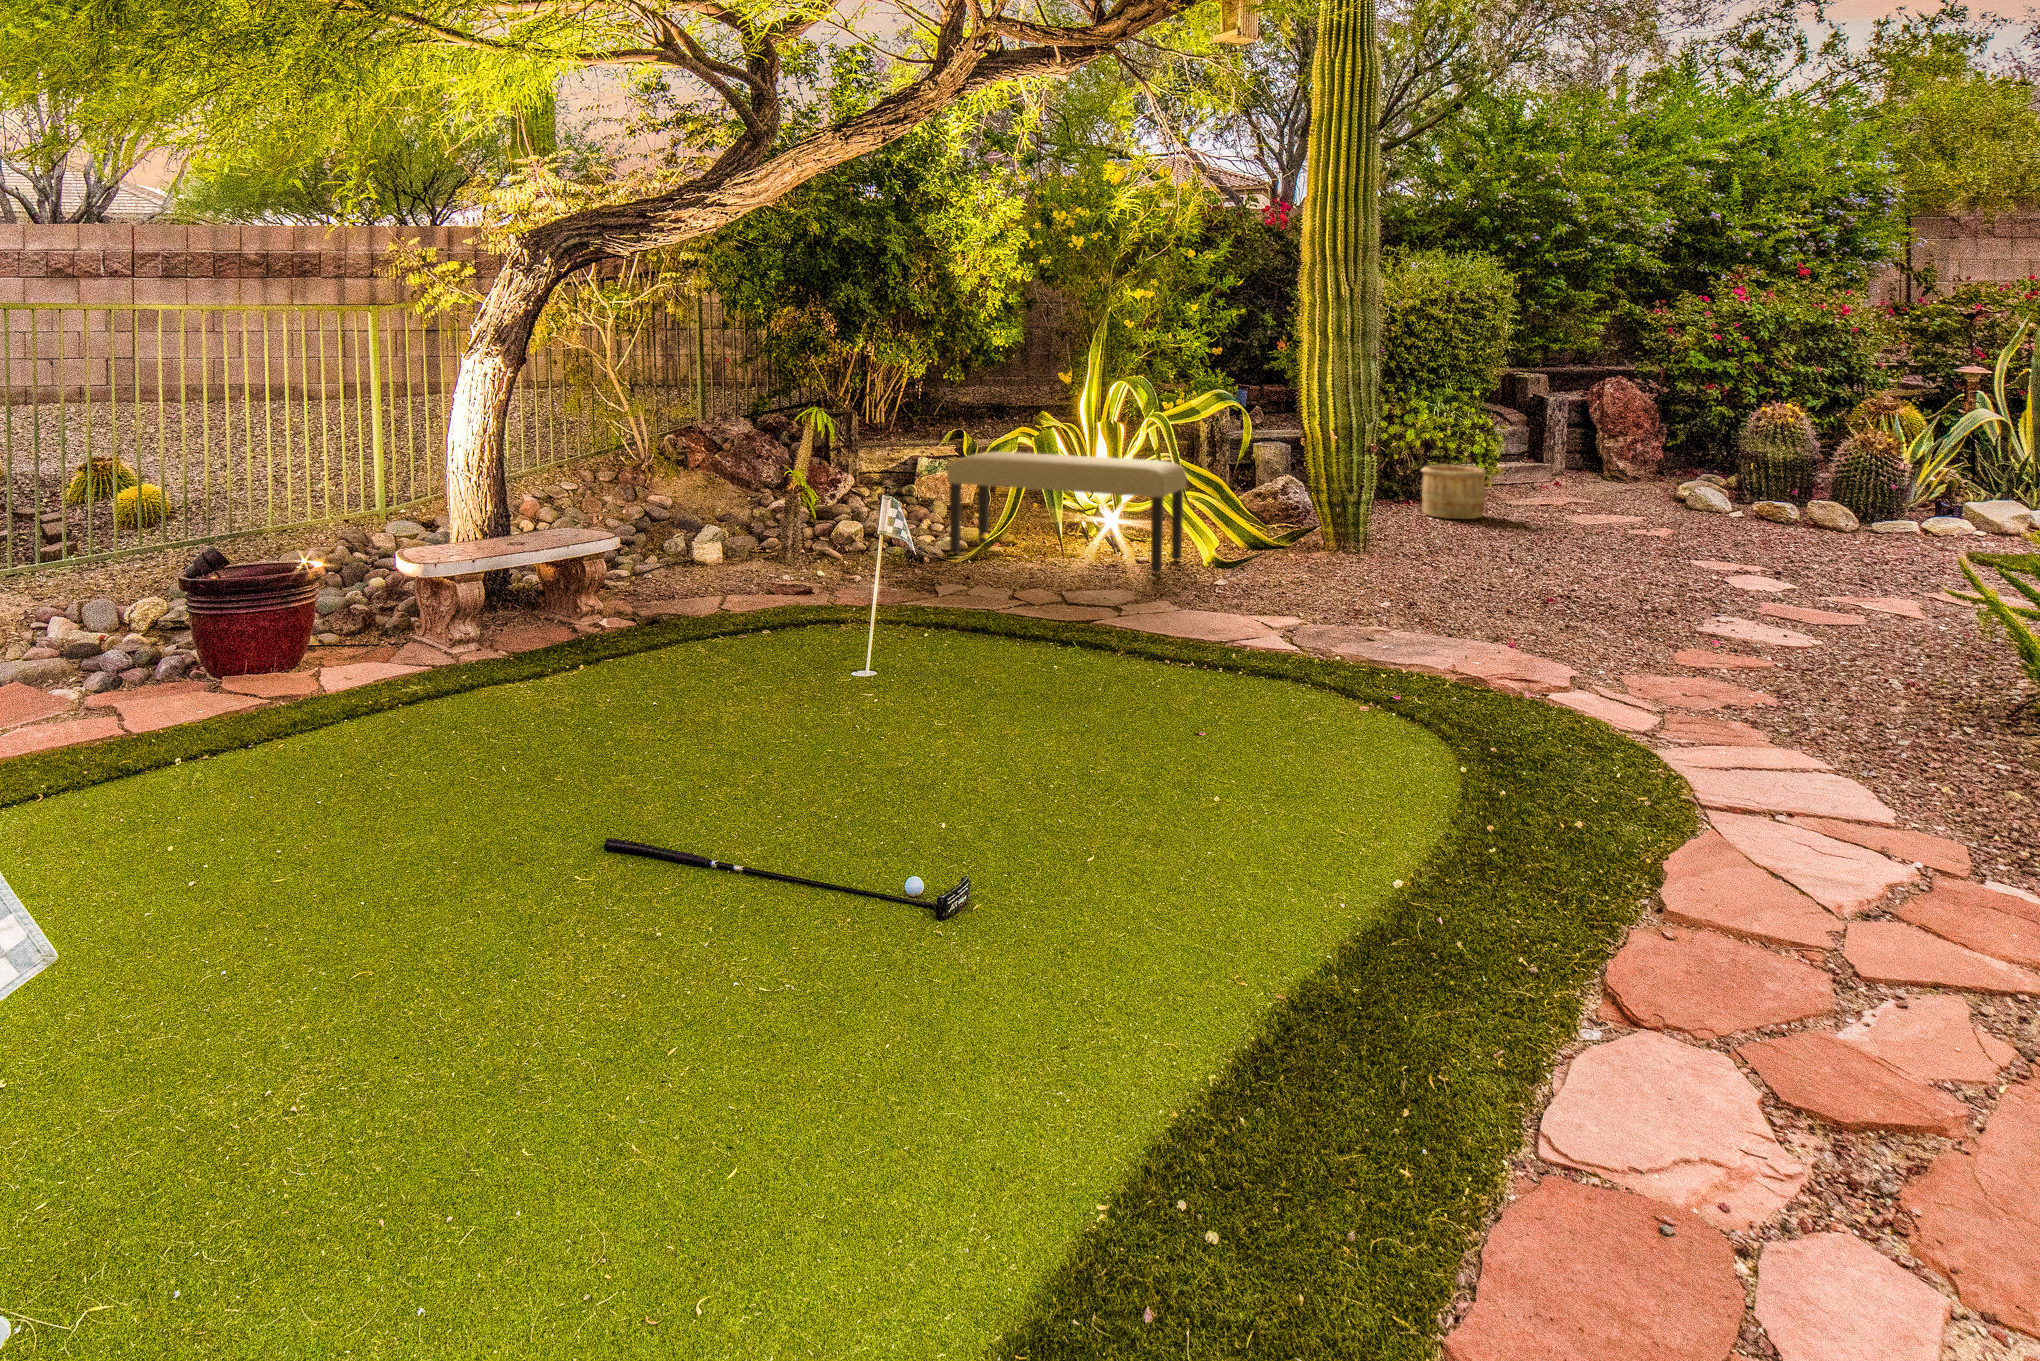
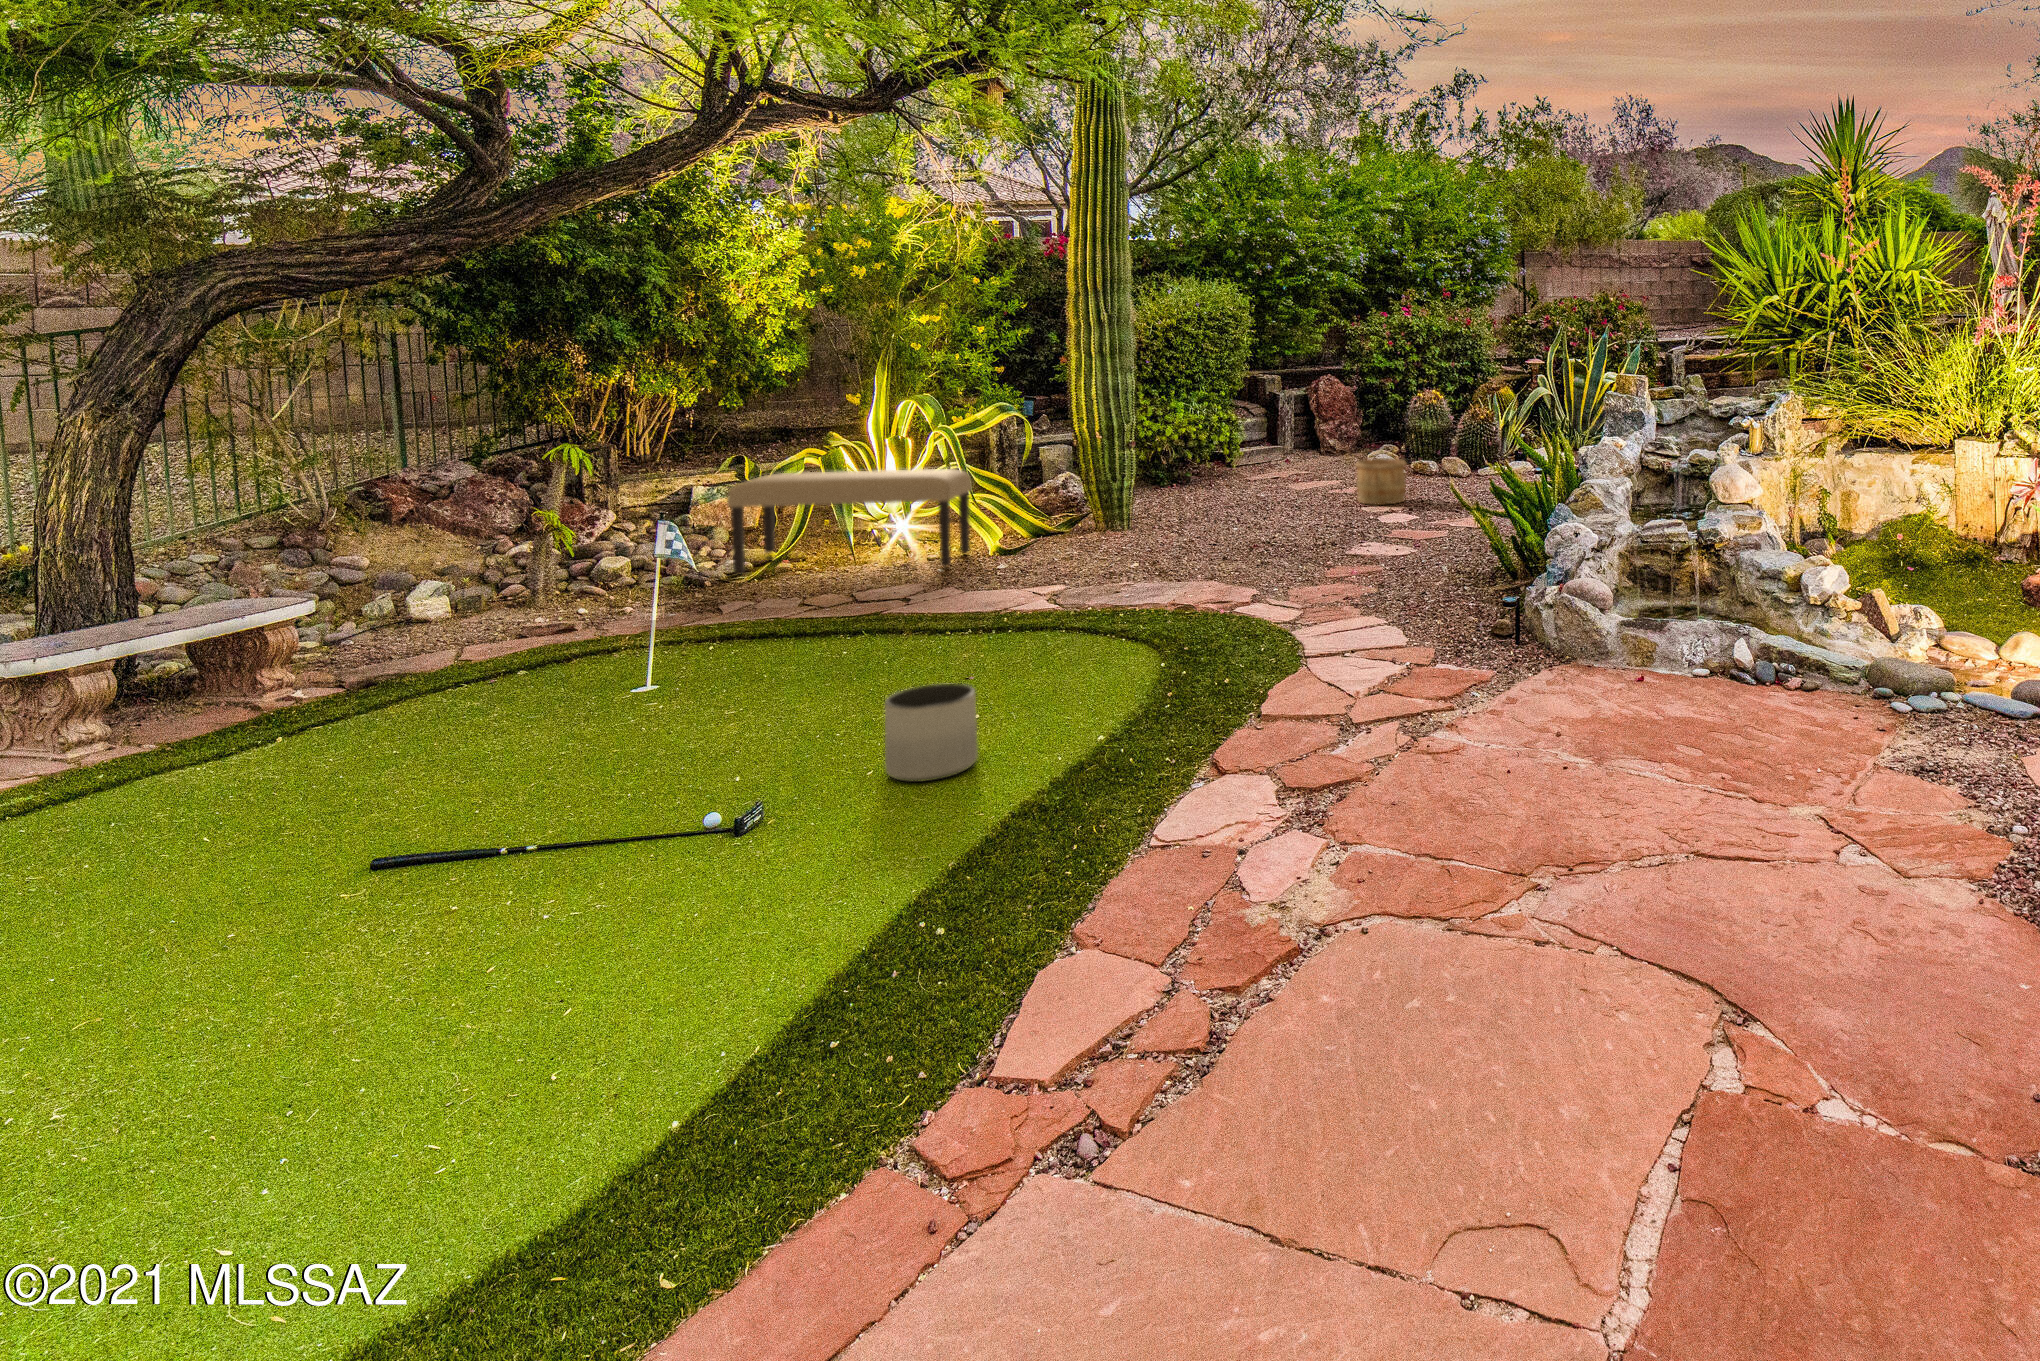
wooden bucket: present [1421,465,1486,519] -> present [1356,458,1407,505]
planter: none [1099,736,1209,865] -> present [885,684,978,782]

